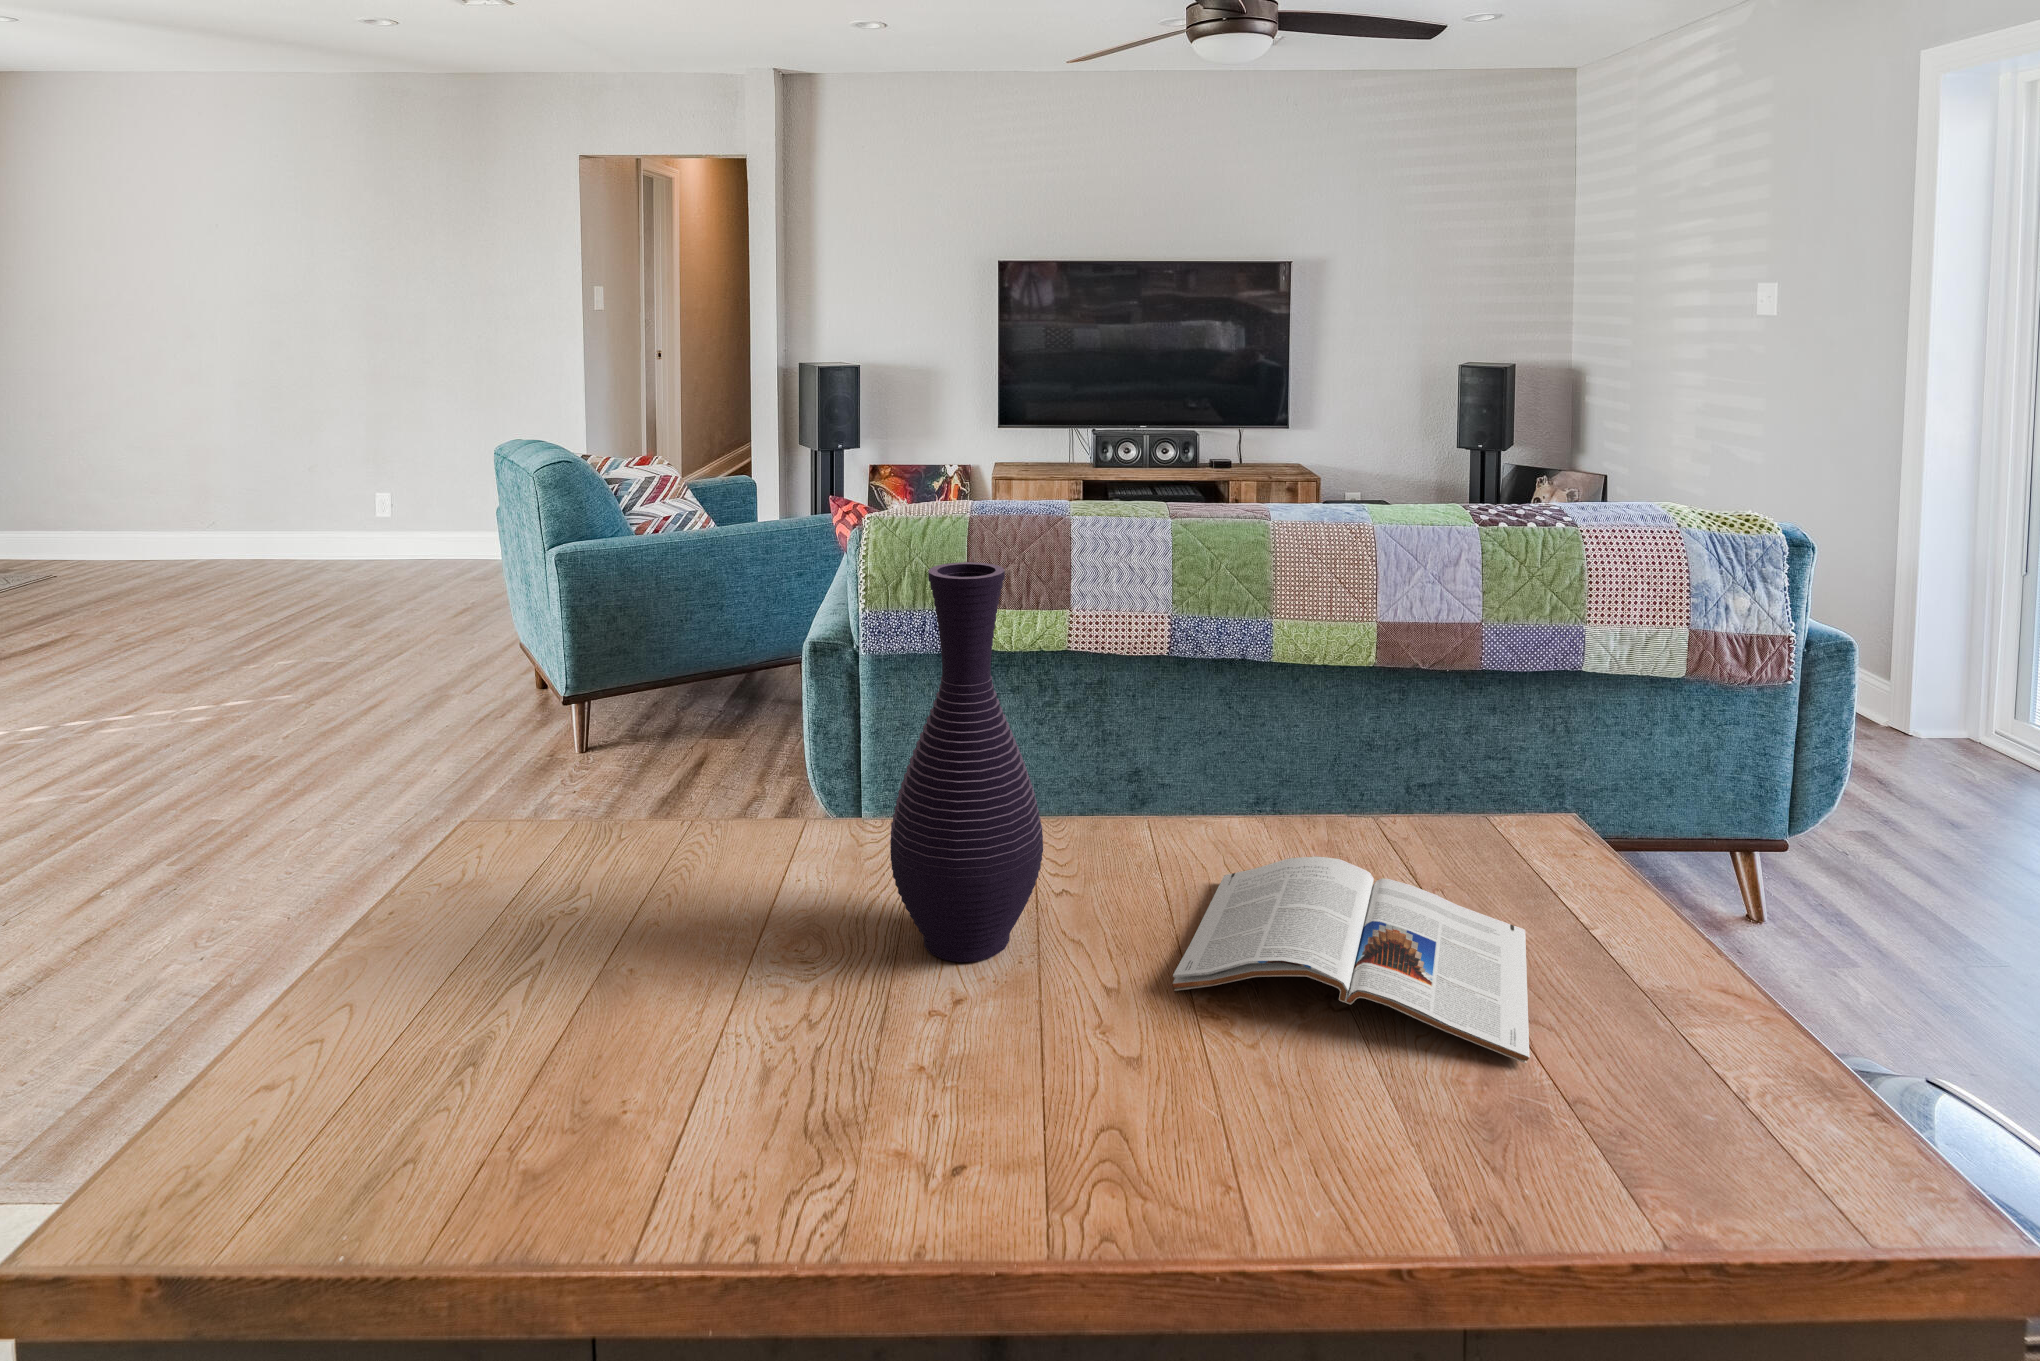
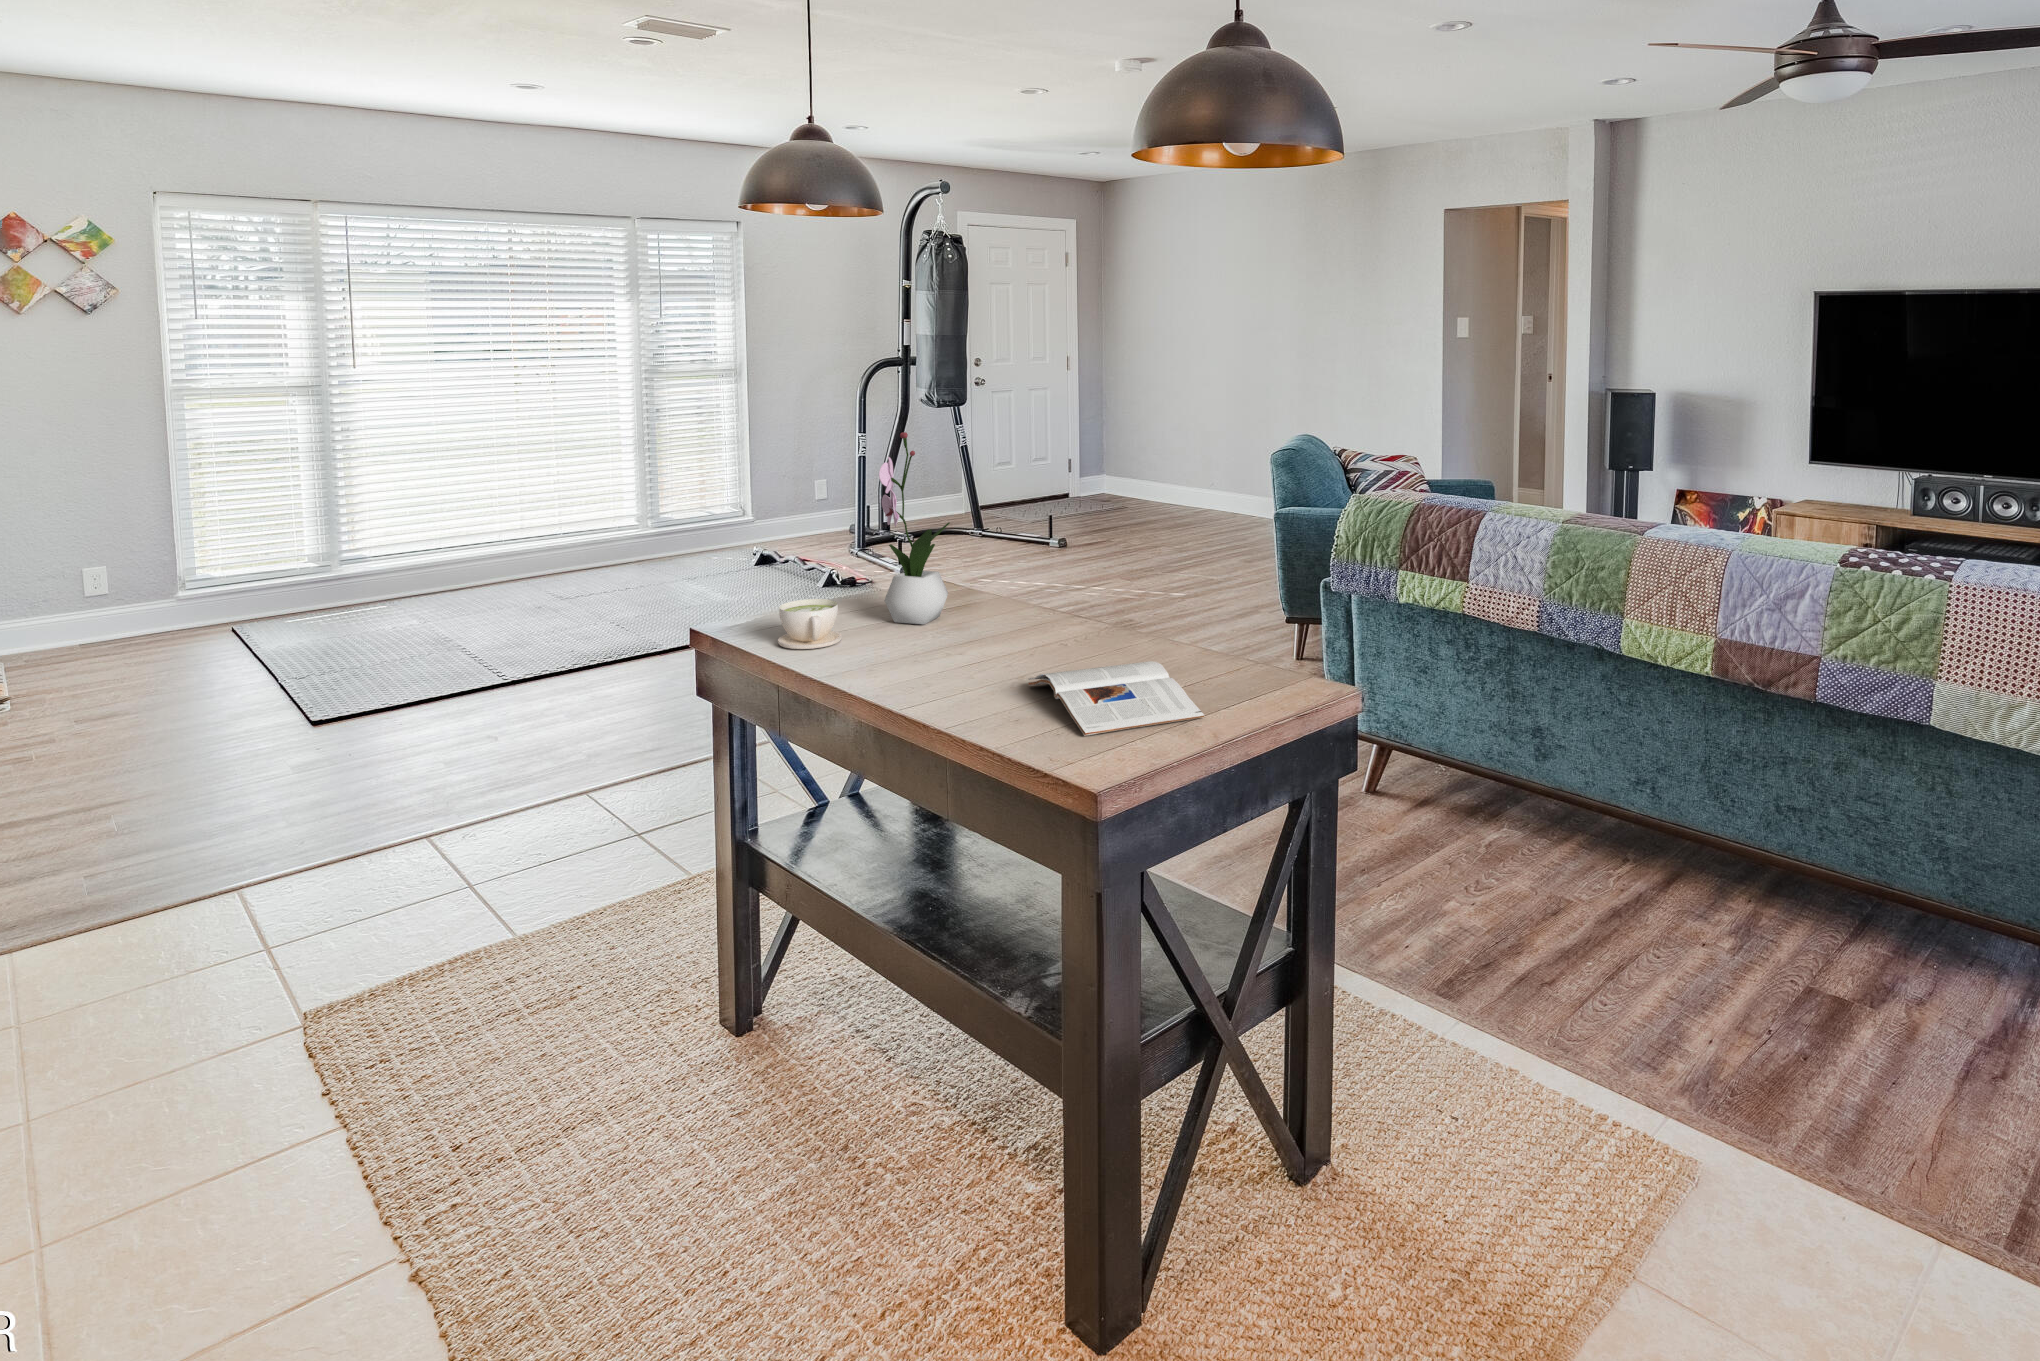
flower arrangement: none [497,496,692,940] -> present [879,432,950,624]
vase: present [890,562,1043,962] -> none [964,476,1037,661]
coffee cup: none [386,949,568,1135] -> present [778,599,842,649]

